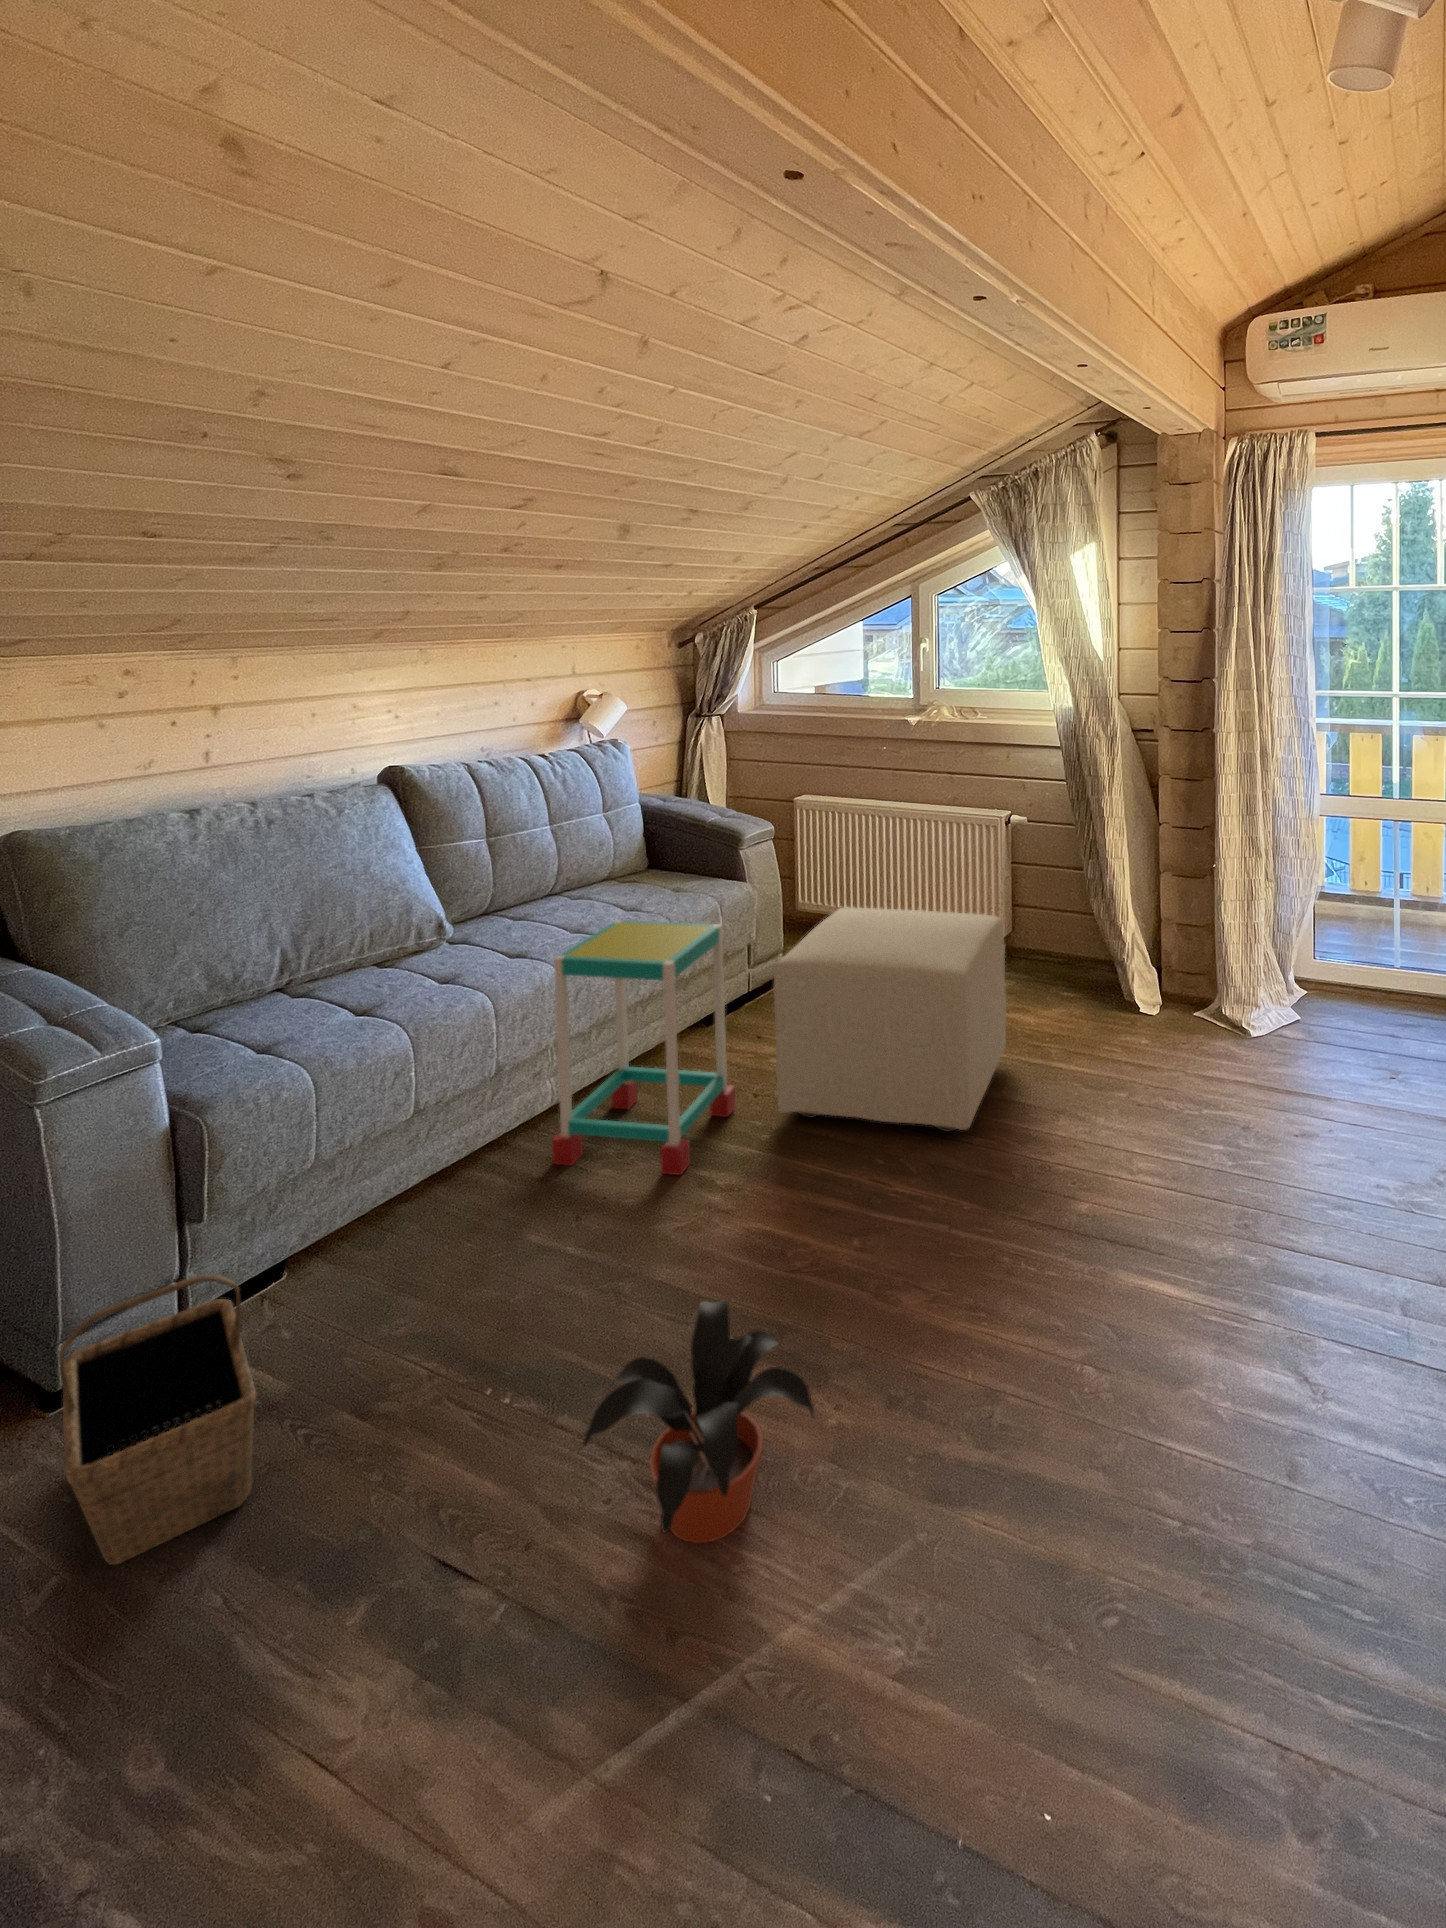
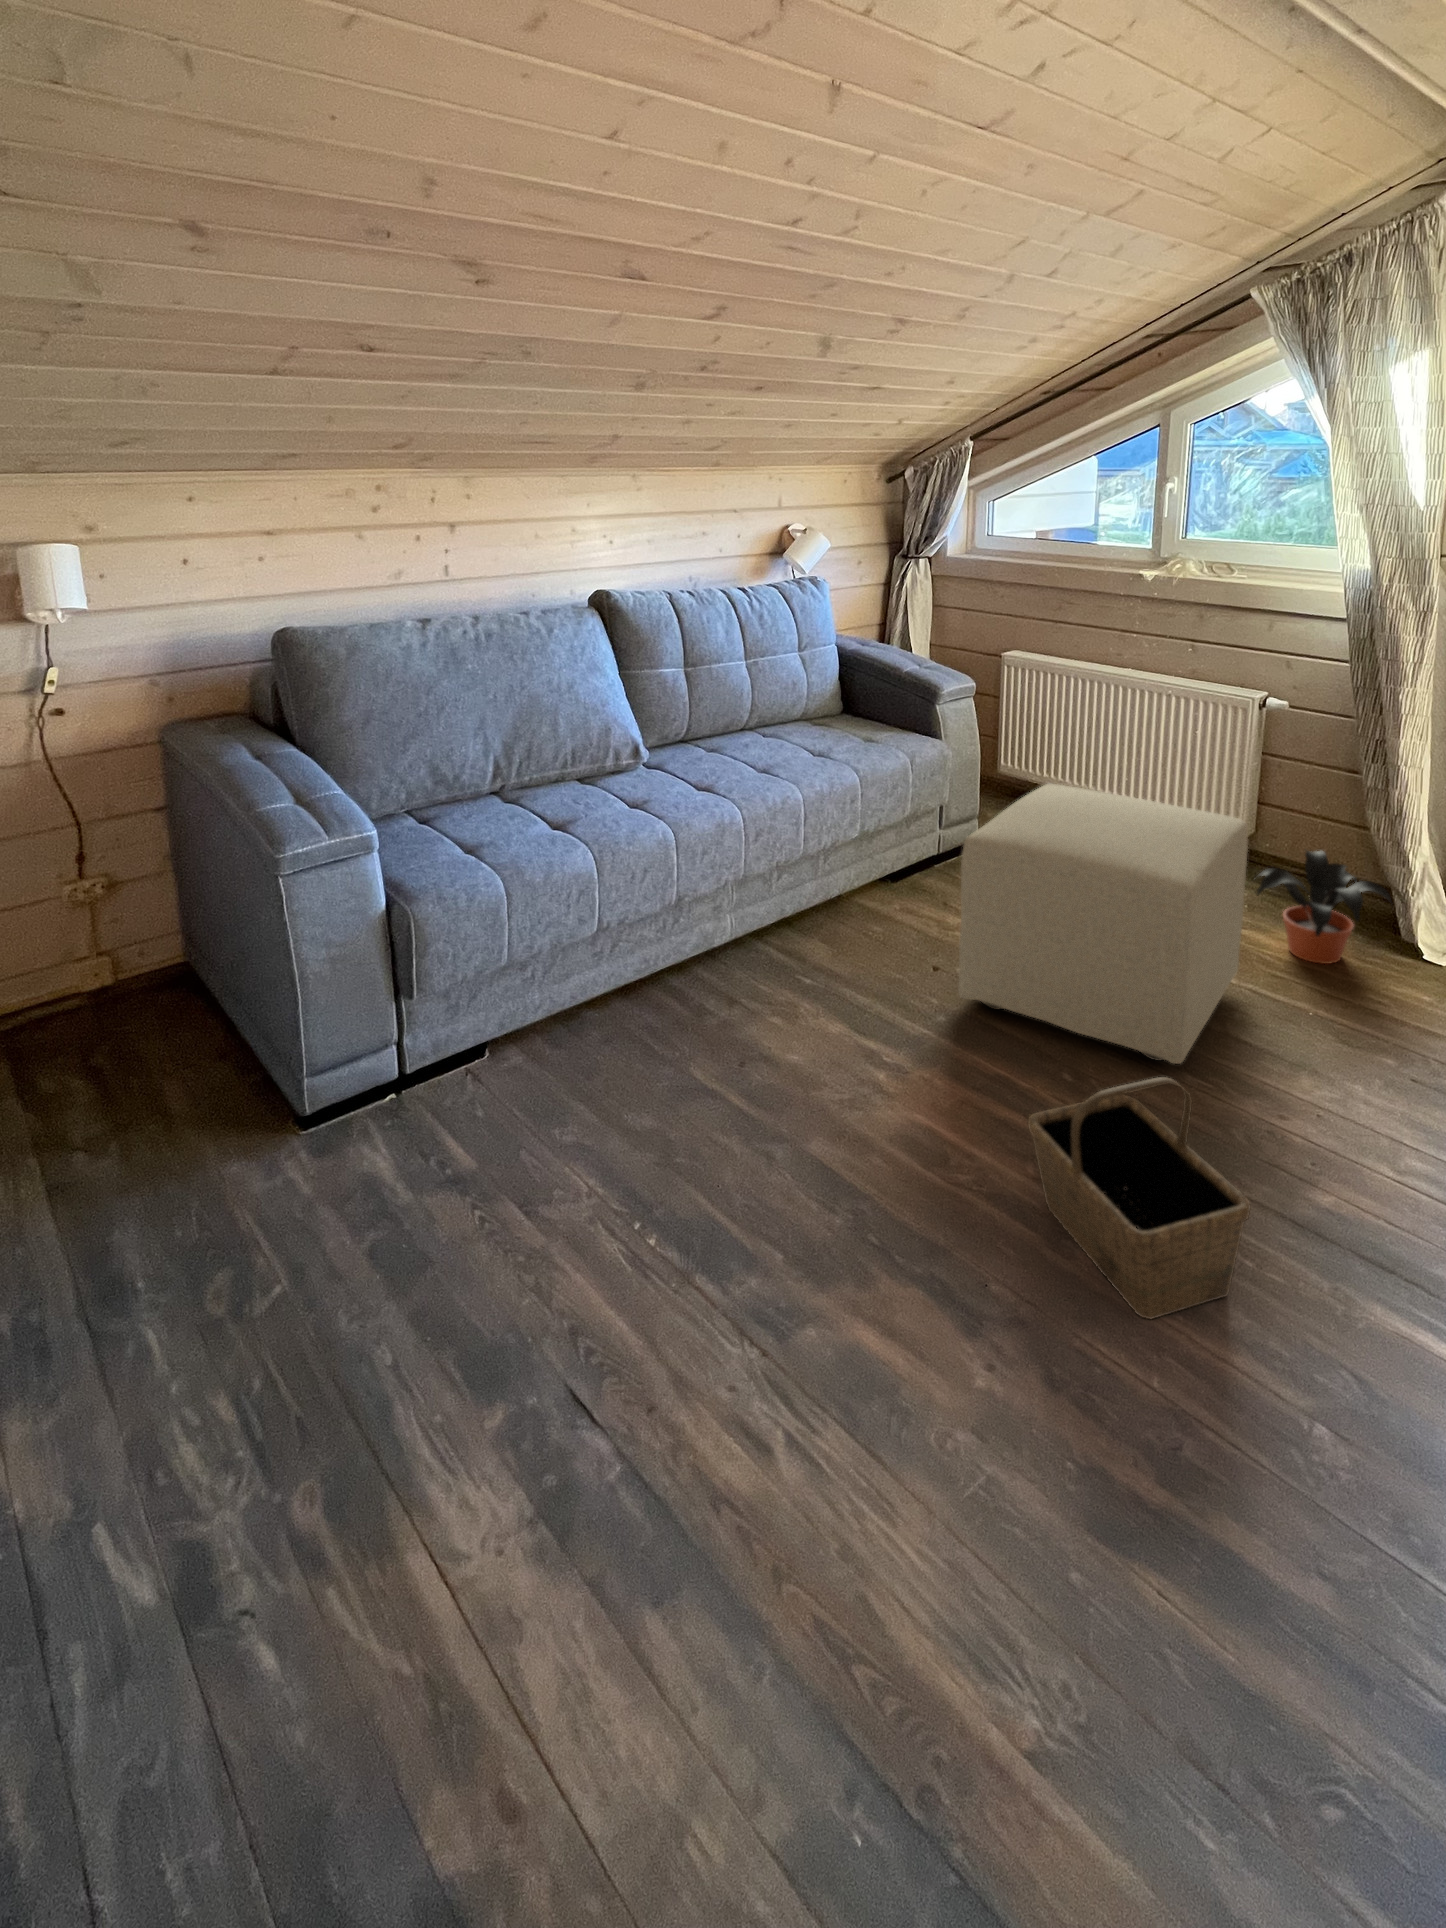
side table: present [552,920,735,1175] -> none [726,767,914,1044]
basket: present [59,1275,256,1565] -> present [1028,1077,1251,1319]
potted plant: present [583,1299,814,1543] -> present [1257,849,1391,964]

